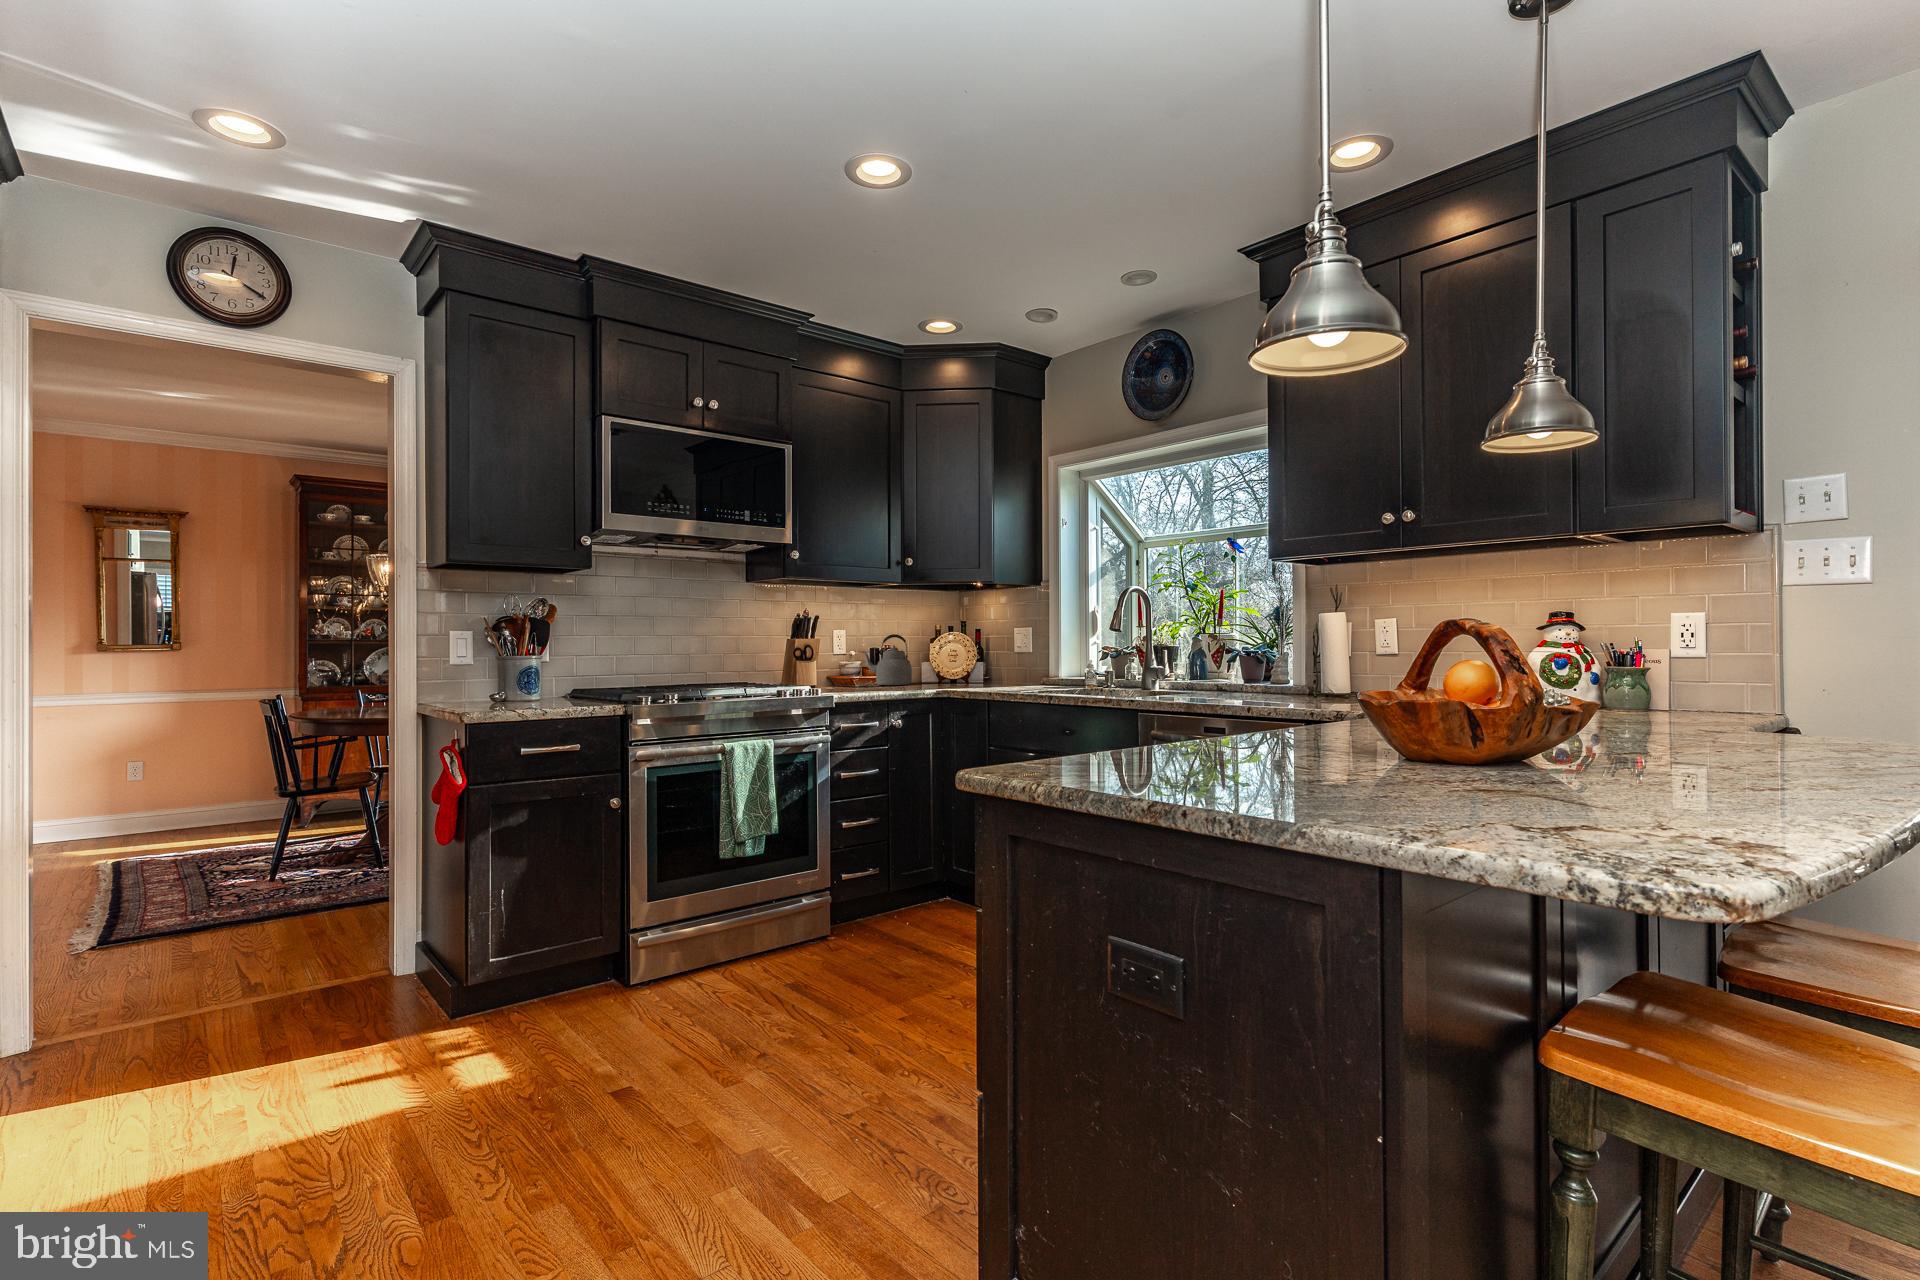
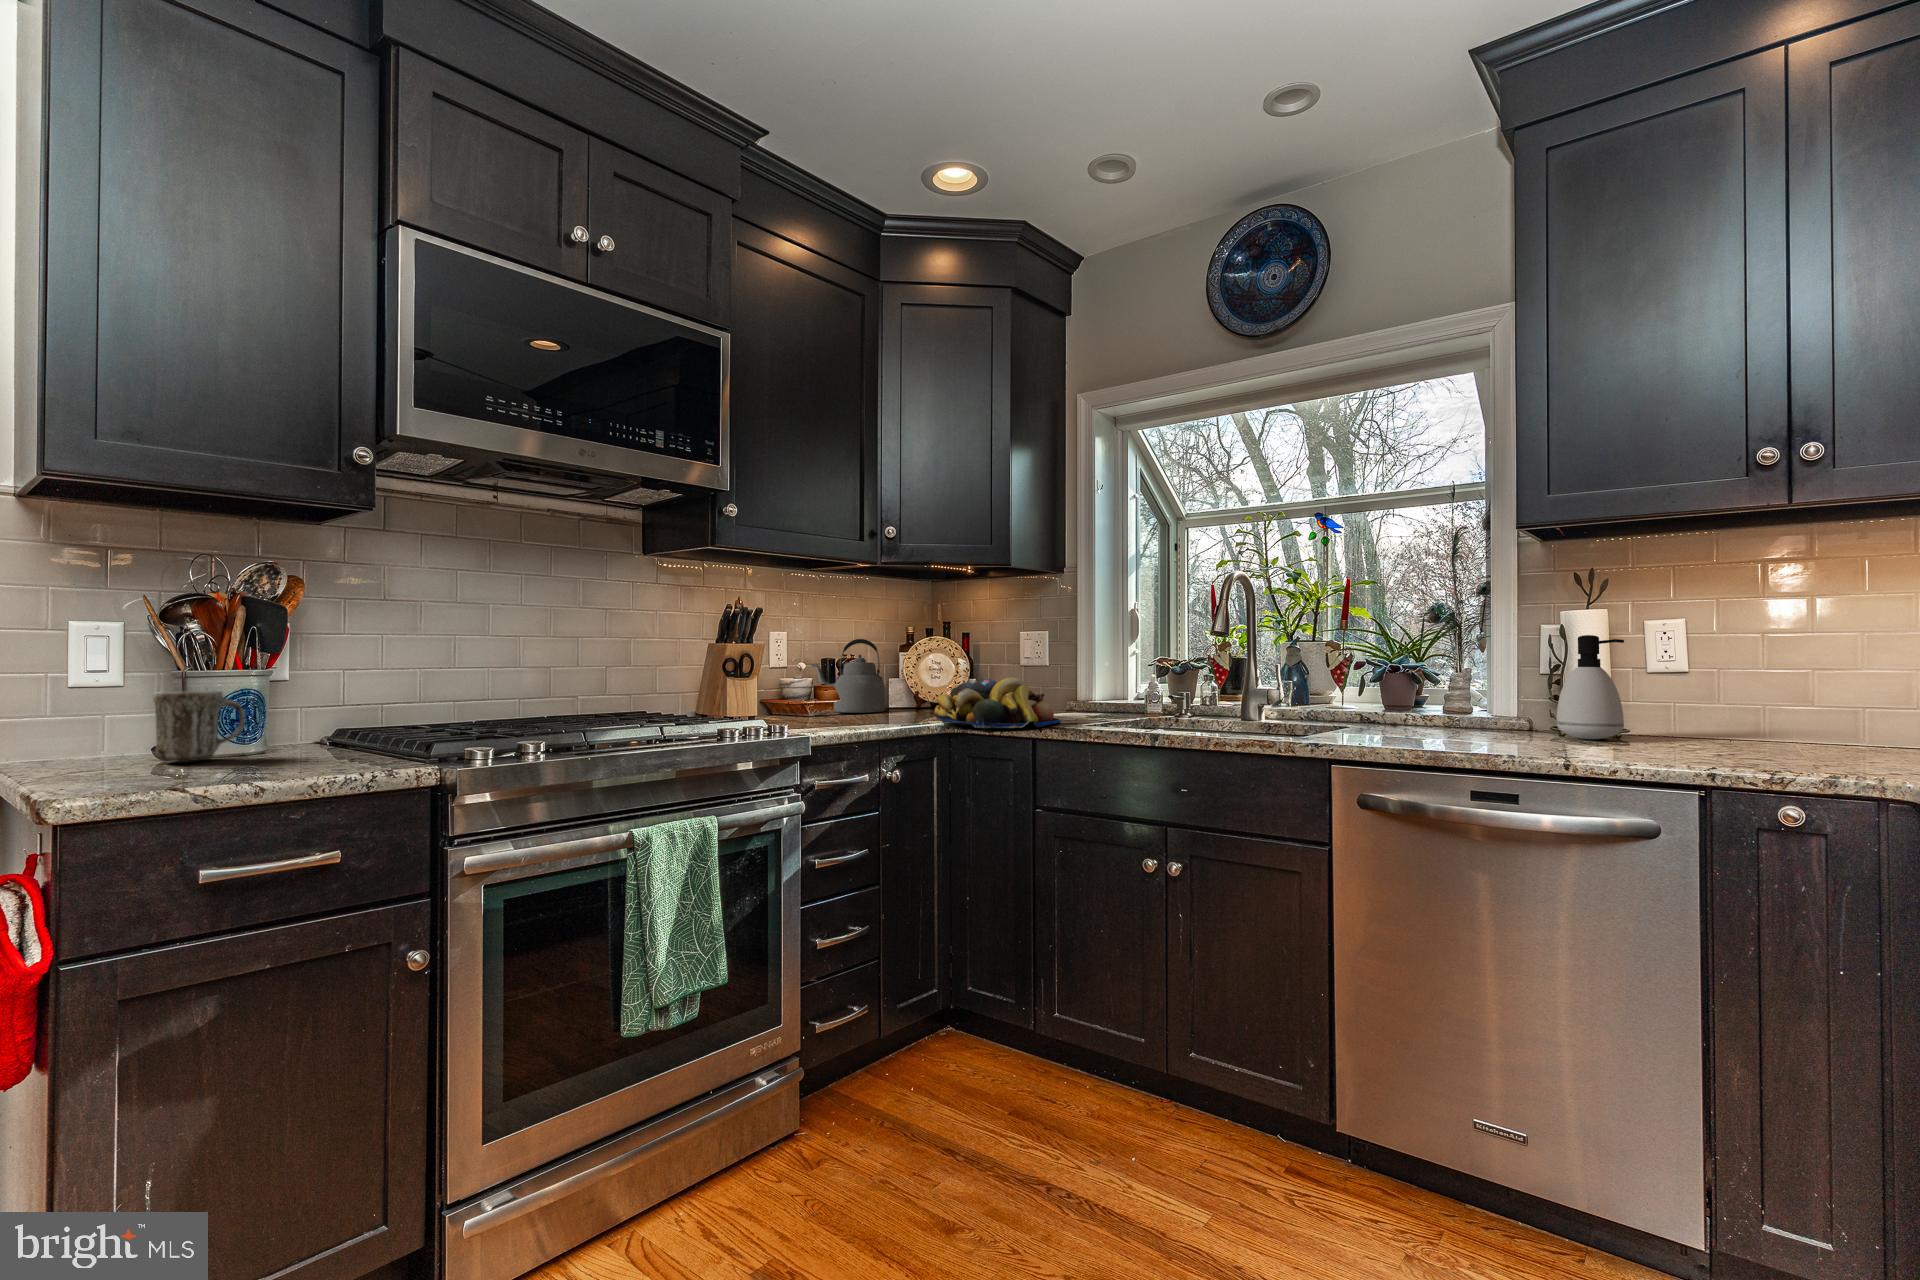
soap dispenser: none [1285,634,1323,699] -> present [1557,635,1624,739]
fruit bowl: none [926,661,1011,693] -> present [935,677,1061,728]
mug: none [493,667,533,702] -> present [153,691,245,762]

